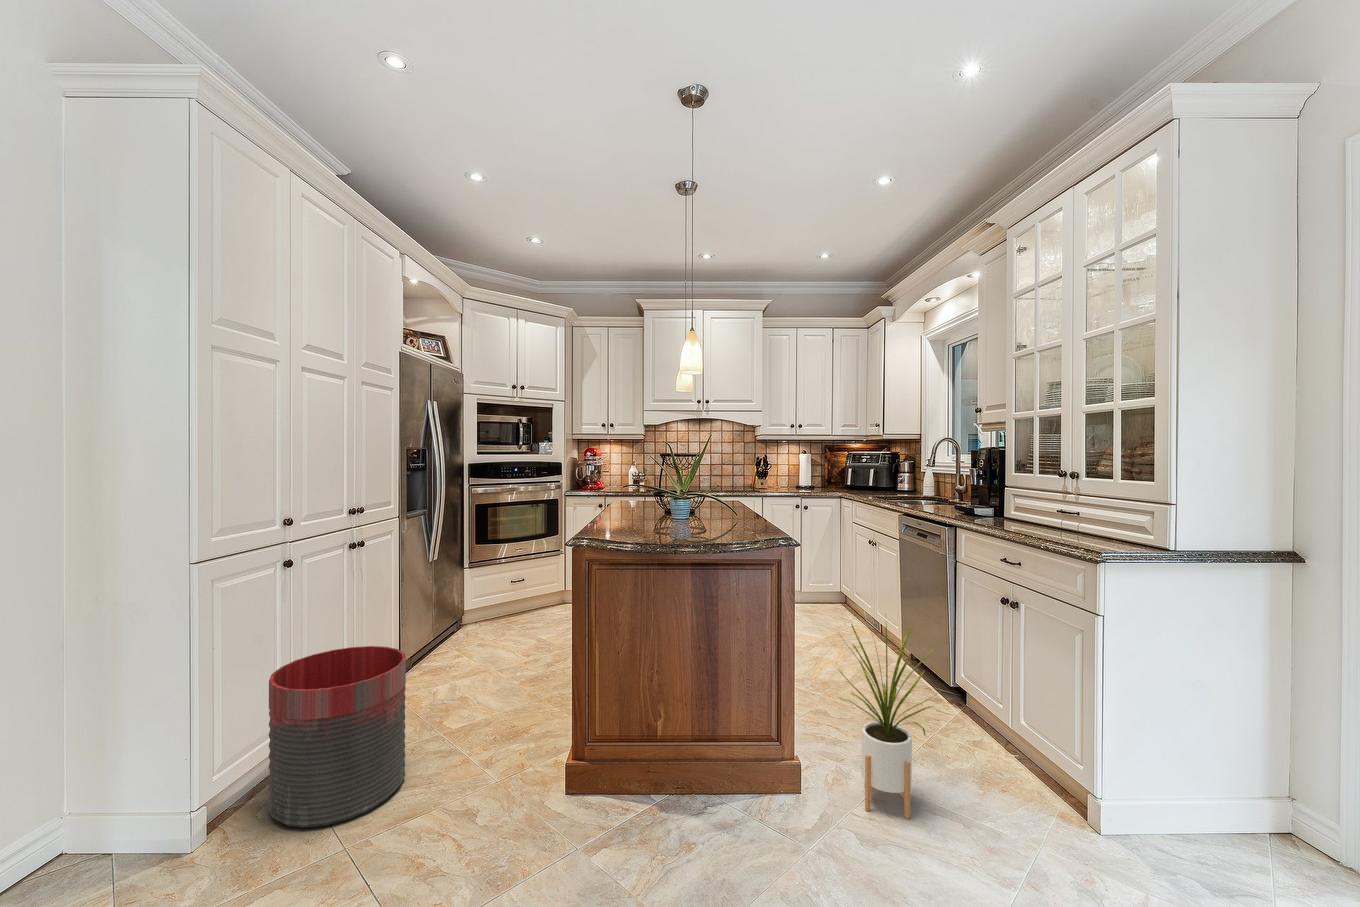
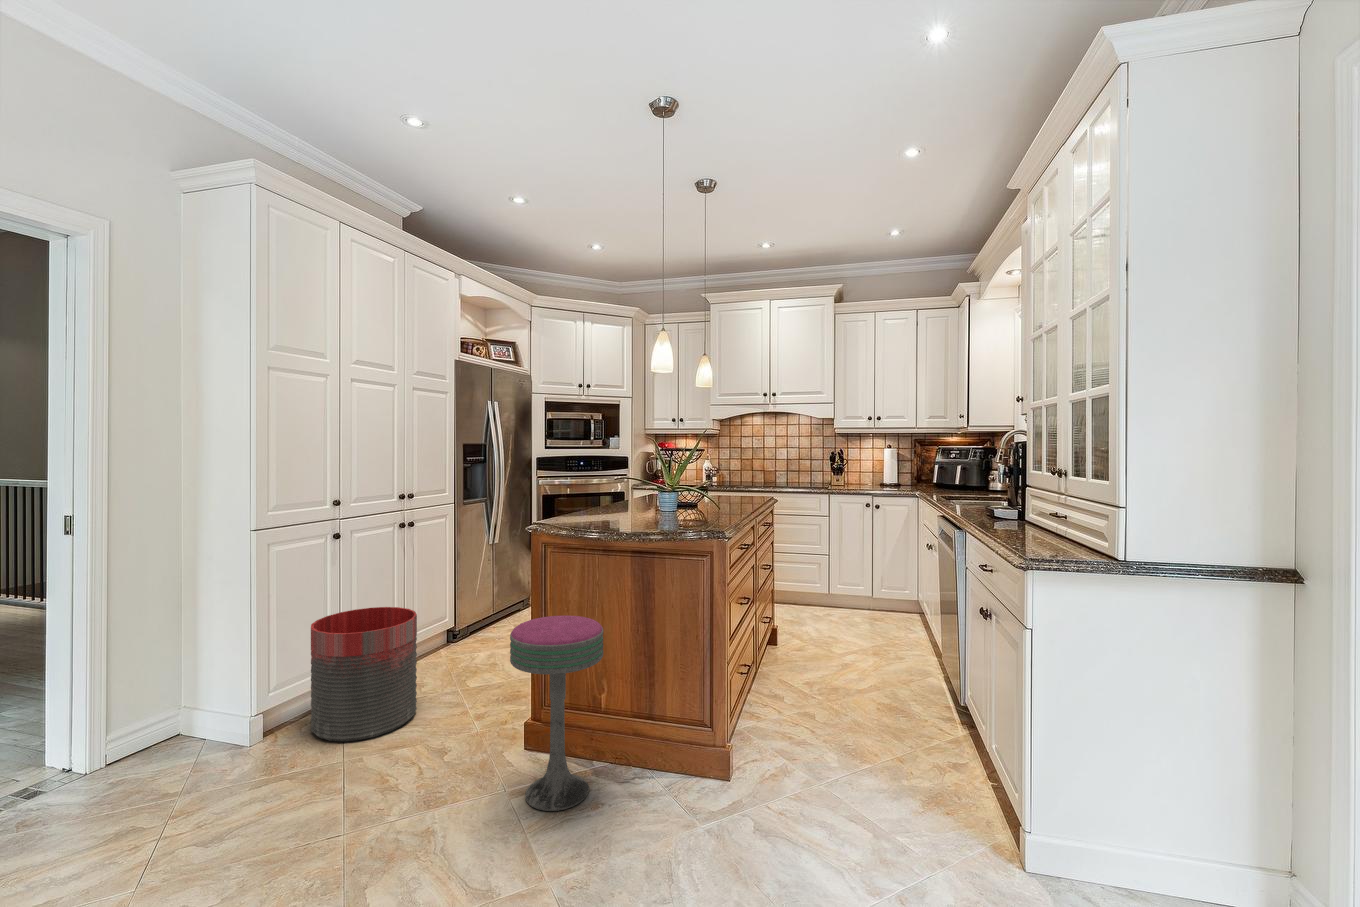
house plant: present [839,623,939,819] -> none [760,612,865,823]
bar stool: none [587,639,689,865] -> present [510,616,603,811]

